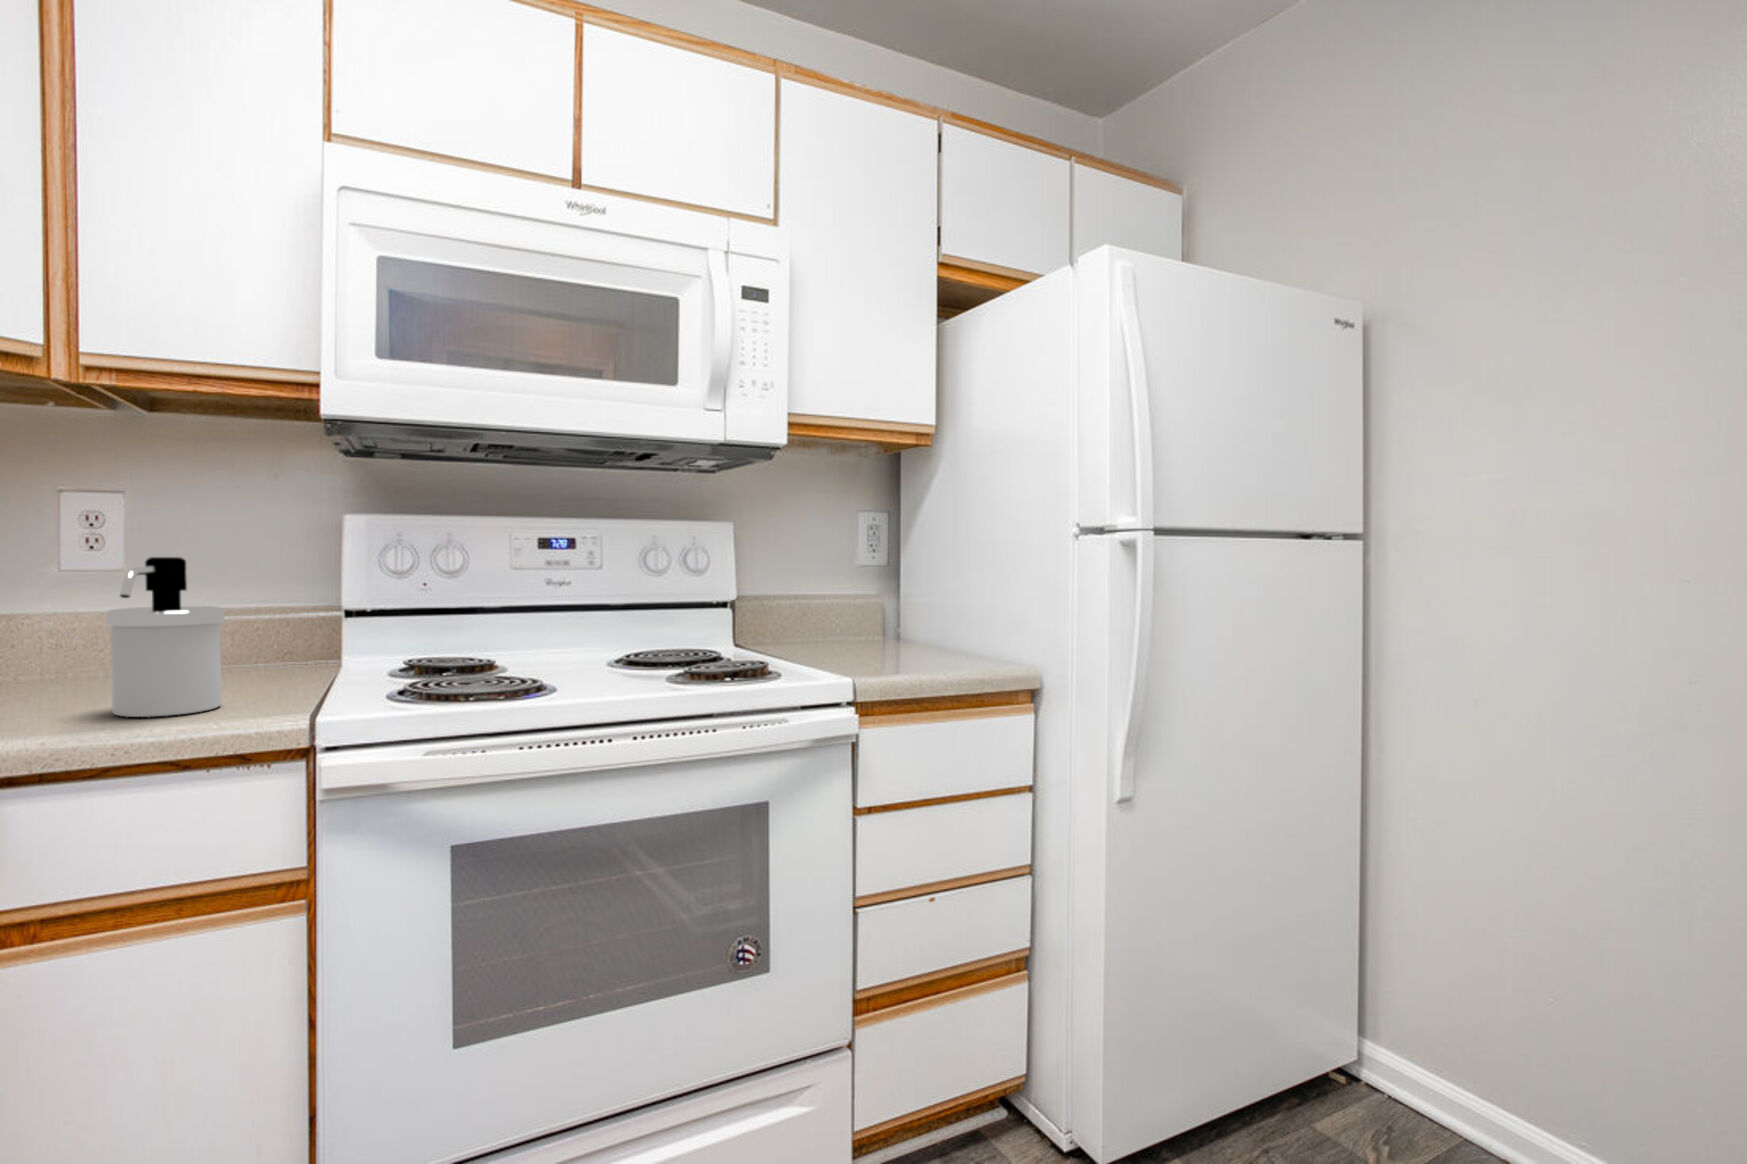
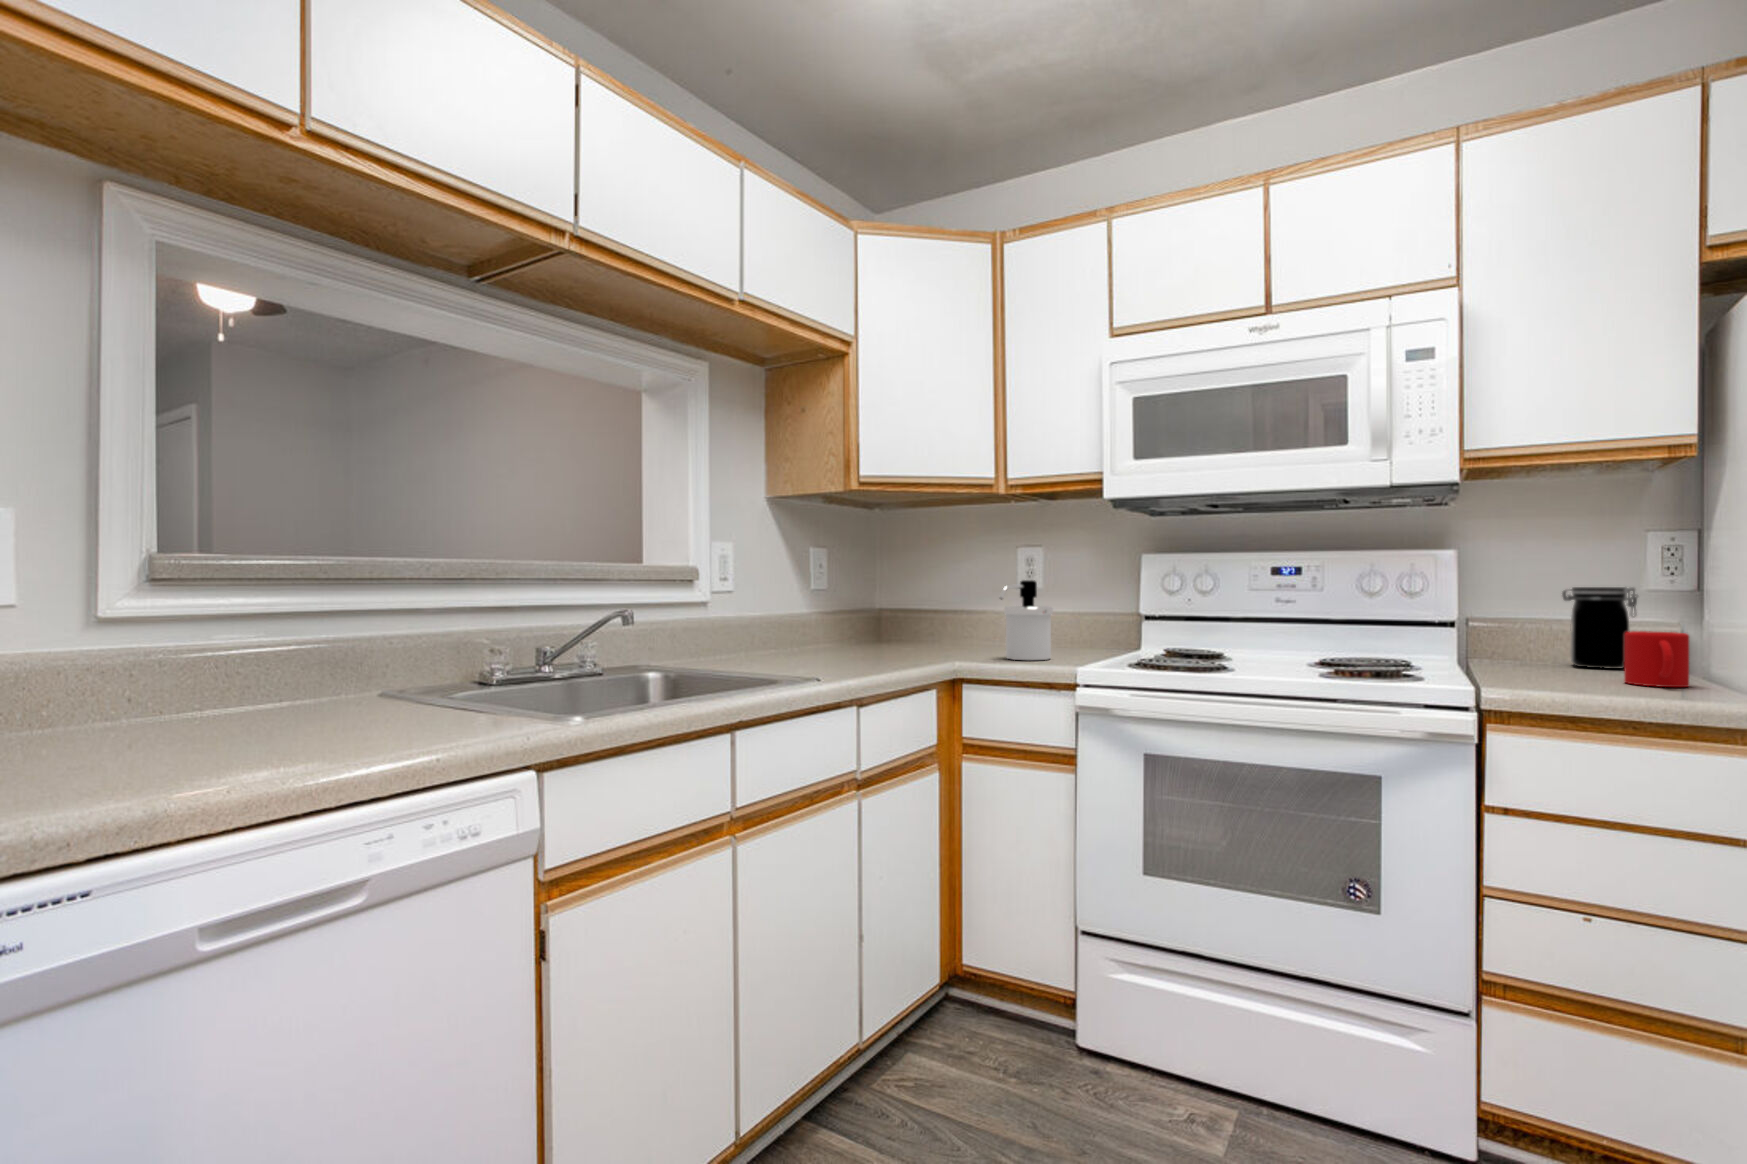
jar: none [805,564,863,643] -> present [1562,587,1638,669]
mug: none [893,607,940,659] -> present [1624,631,1689,687]

